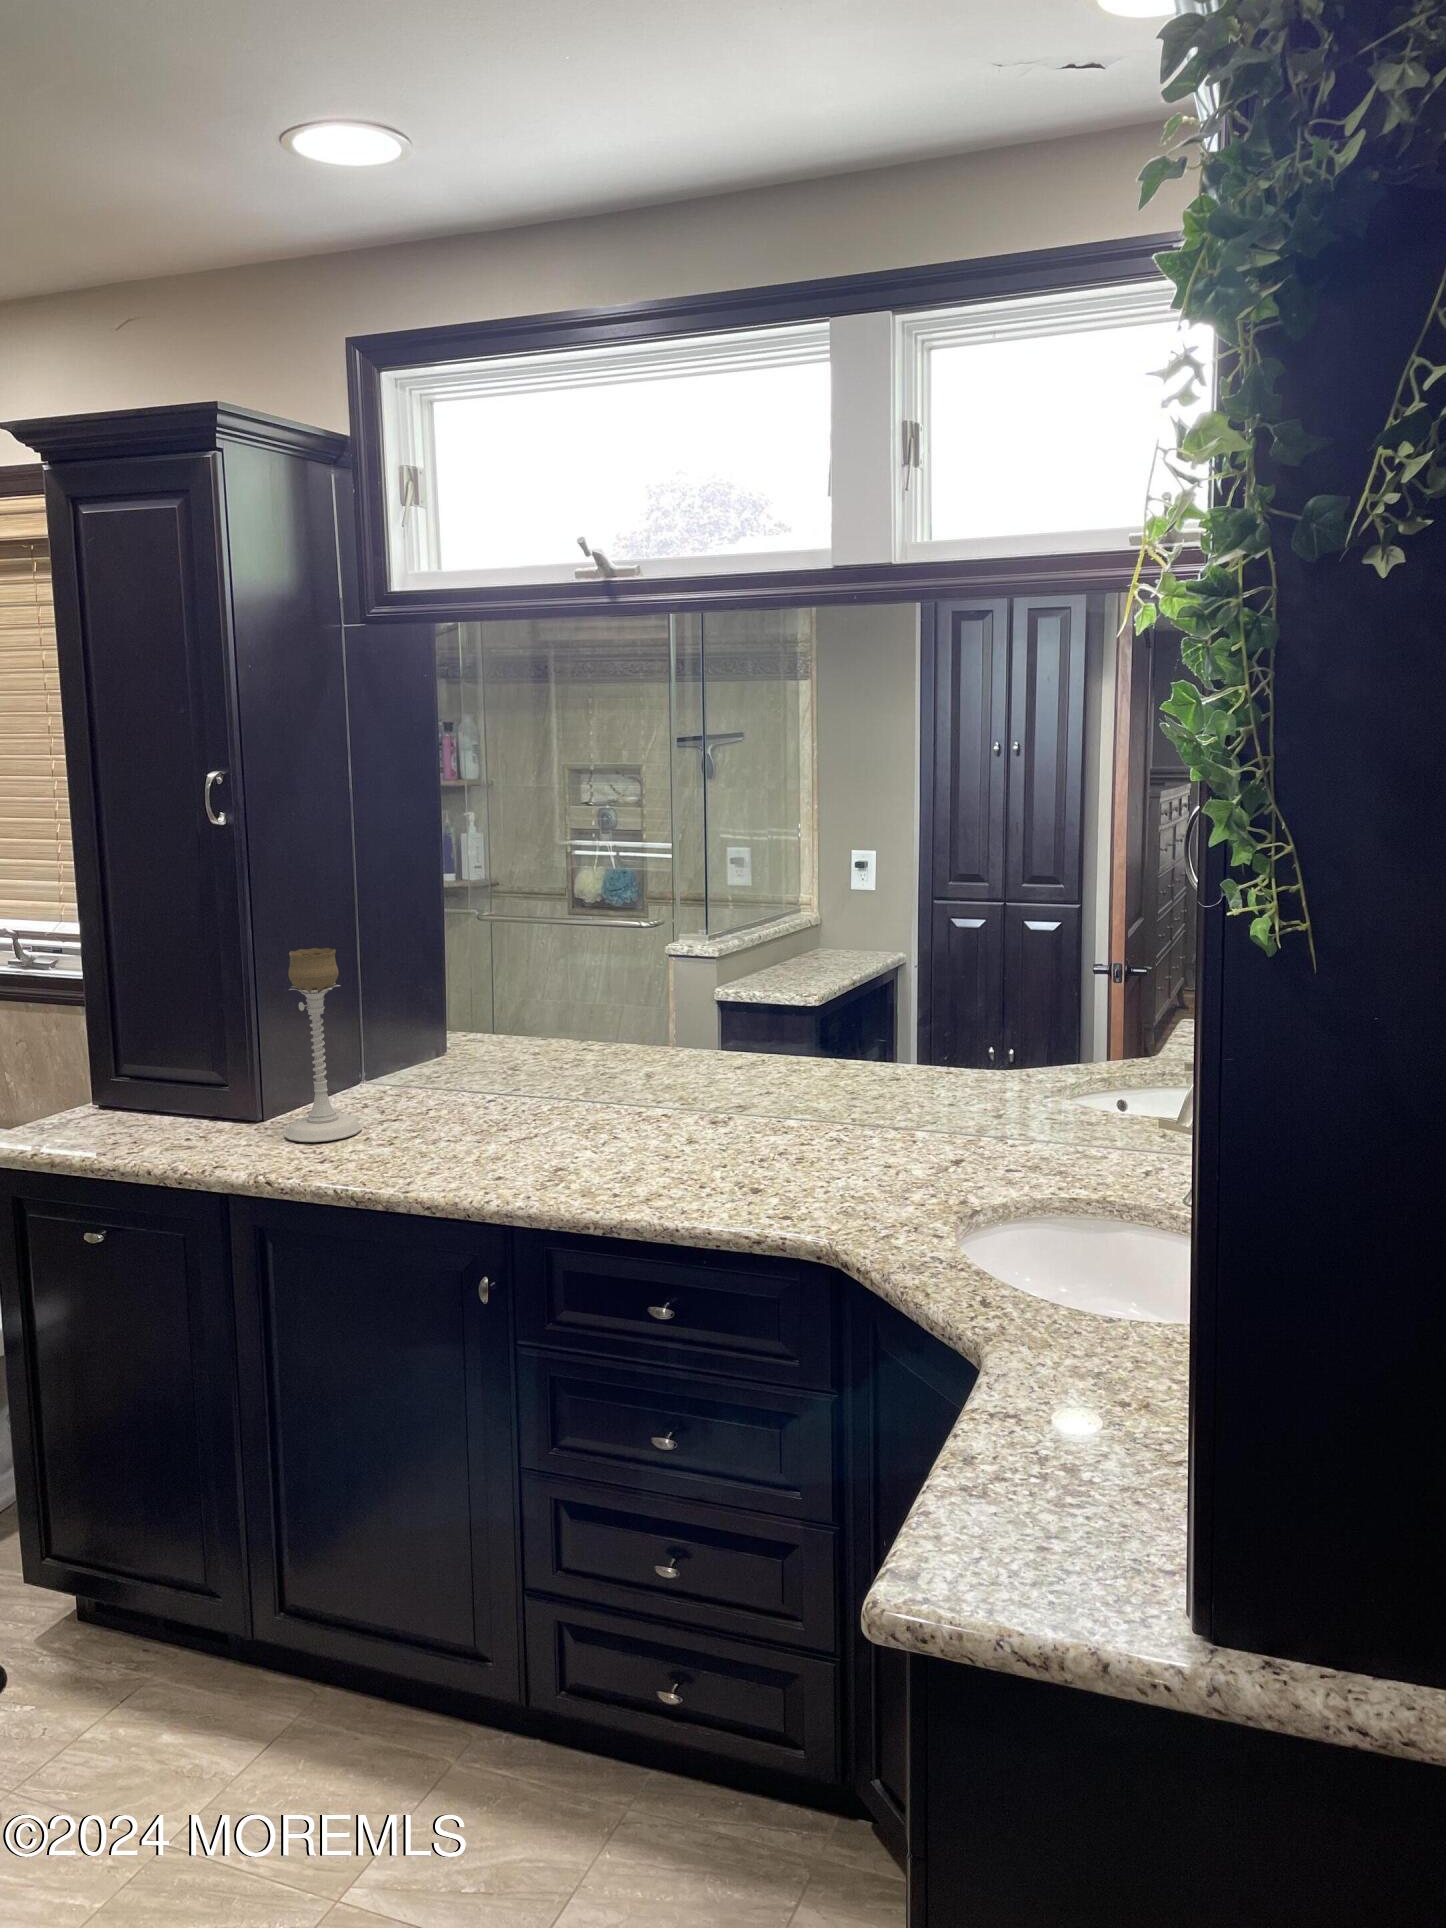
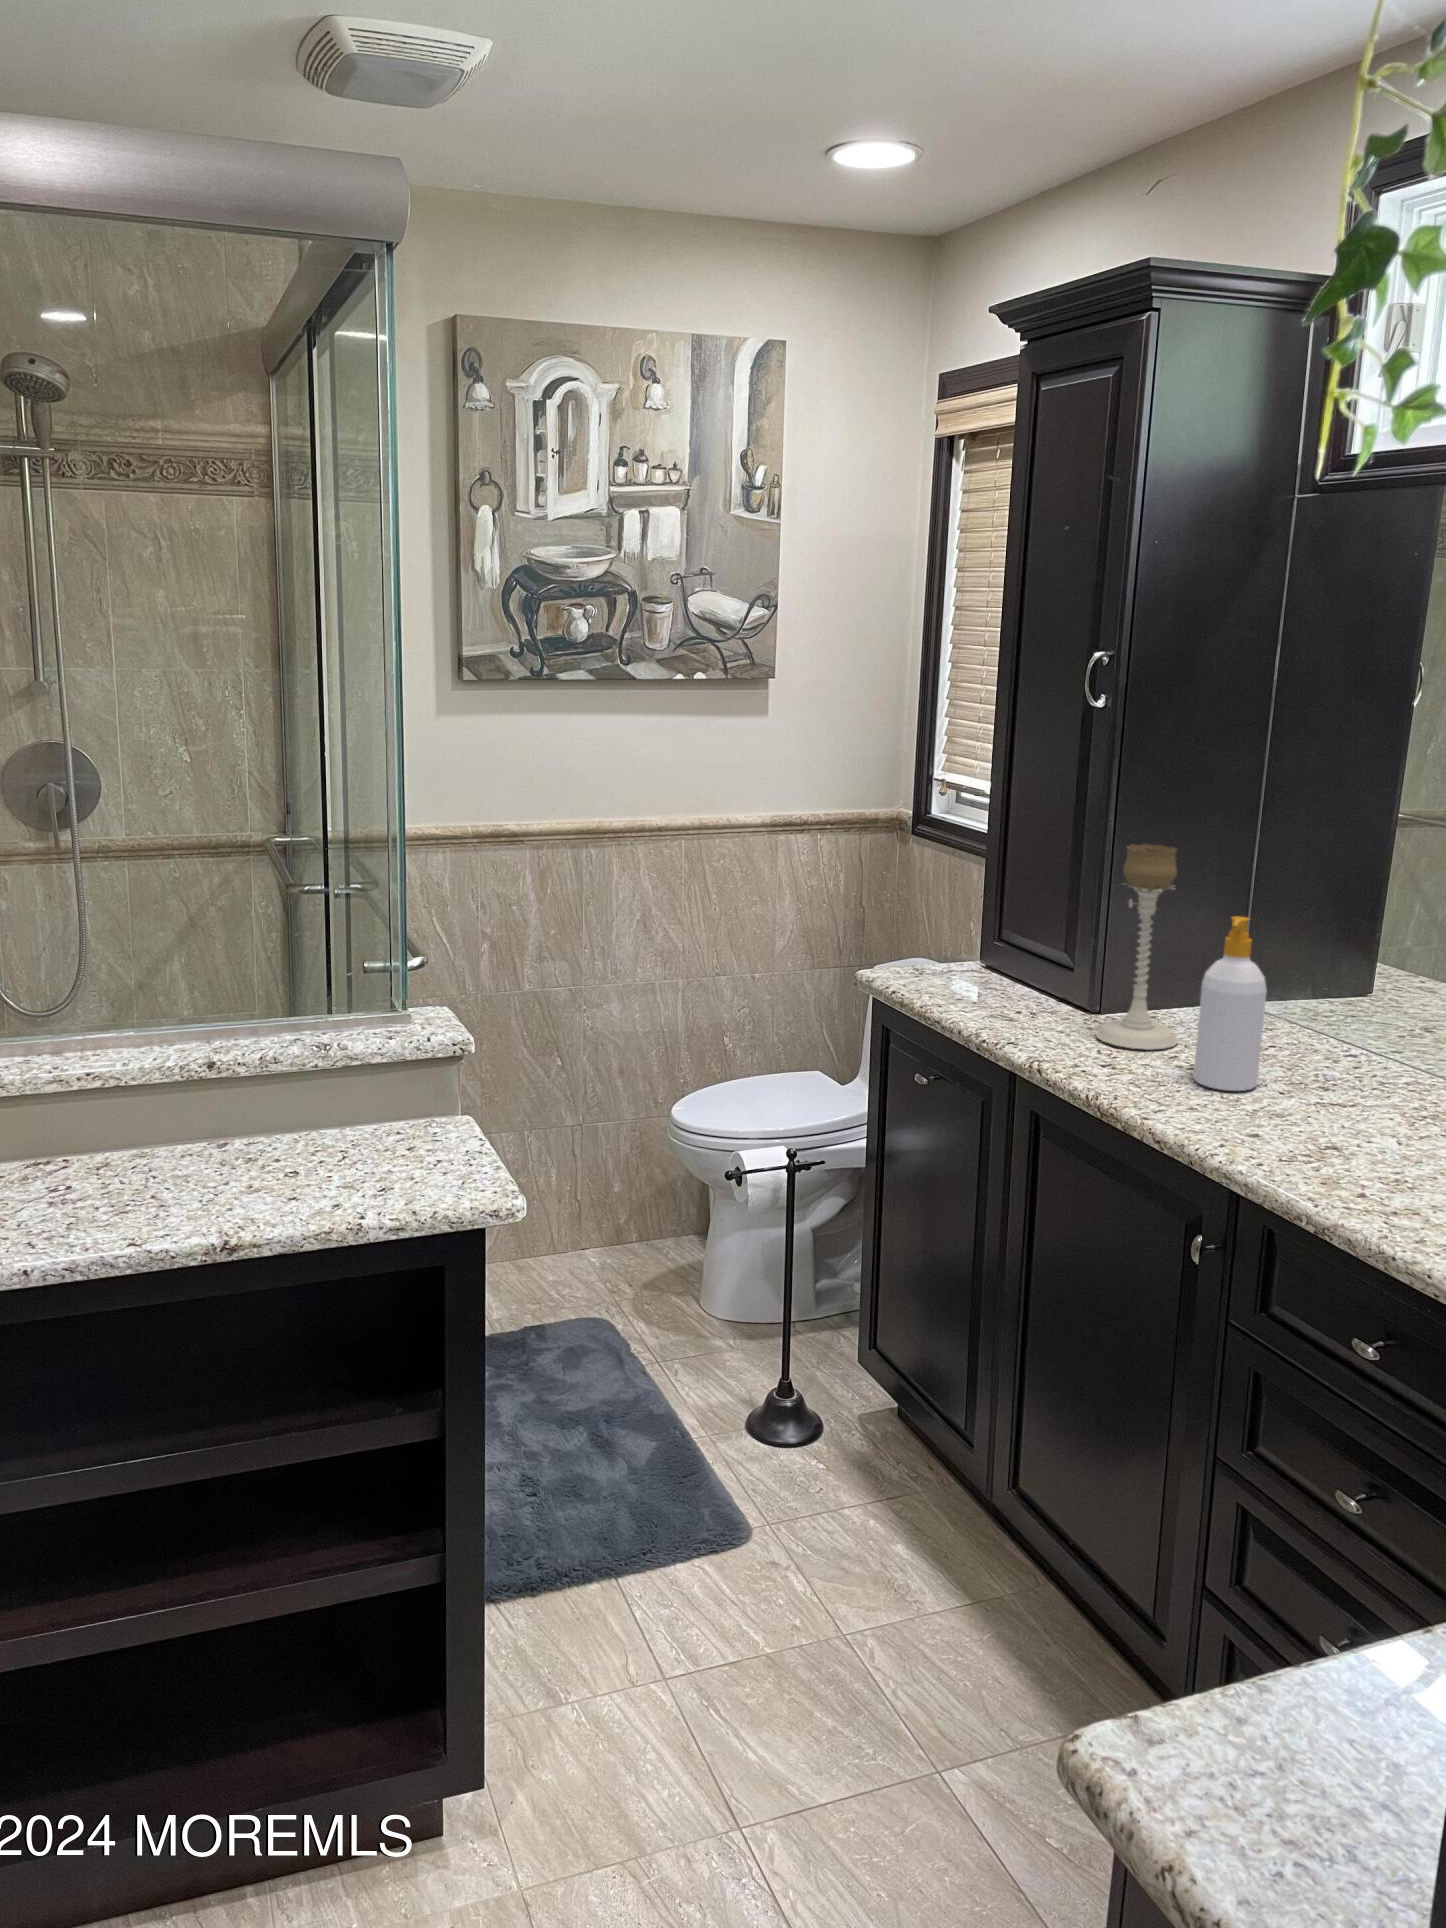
soap bottle: none [401,997,461,1154] -> present [1194,916,1267,1091]

